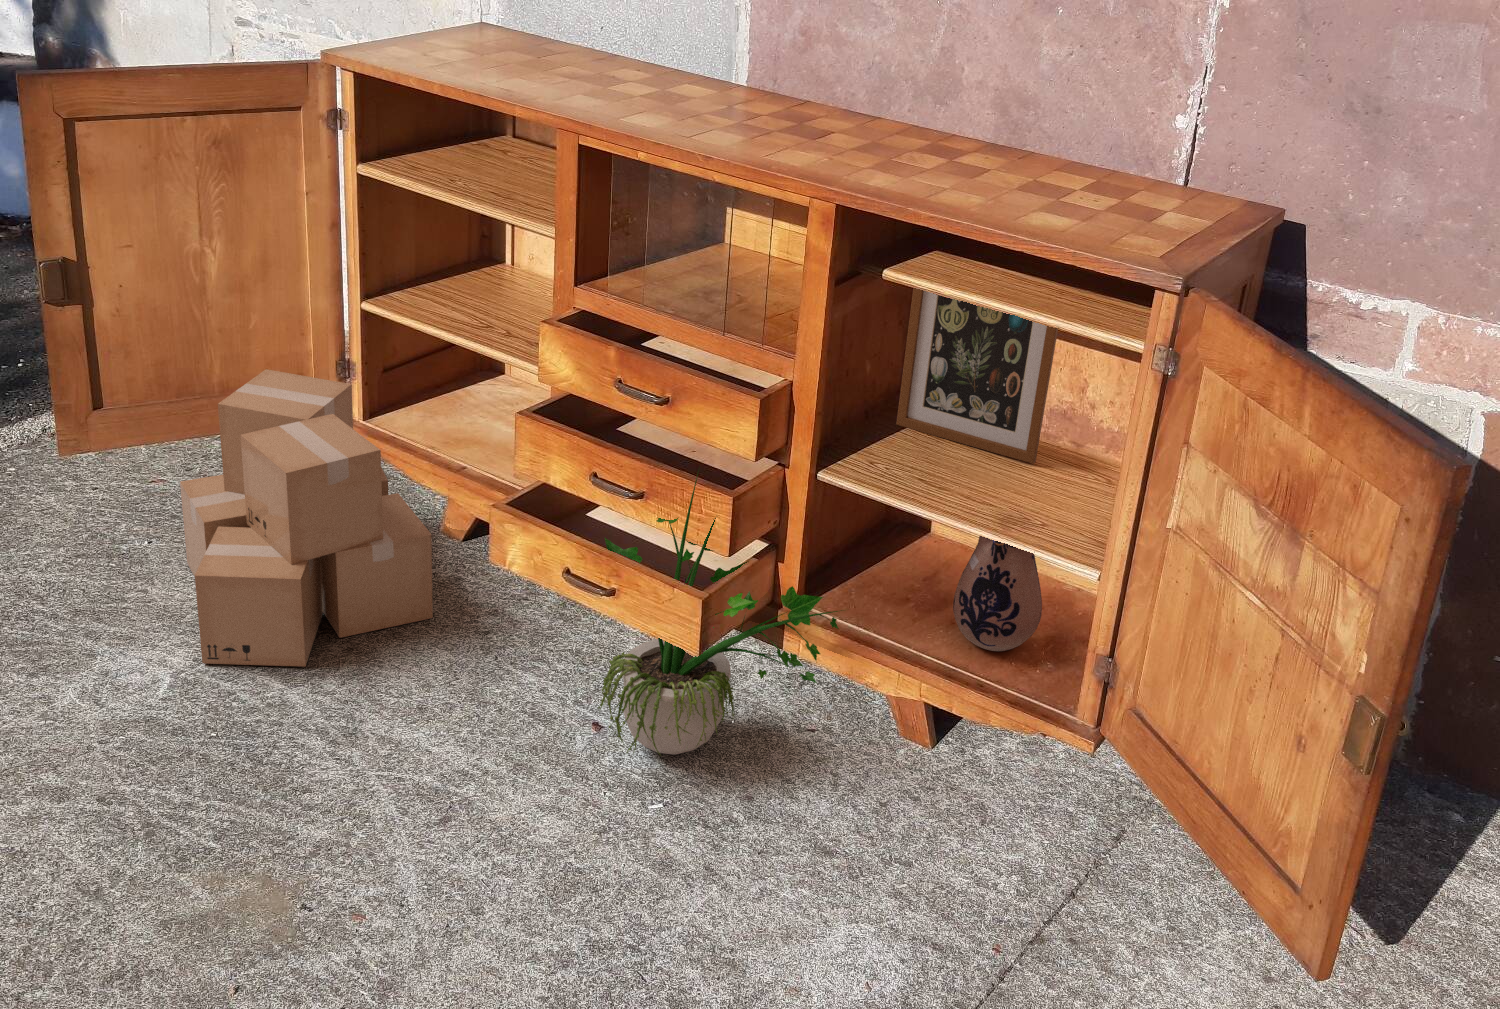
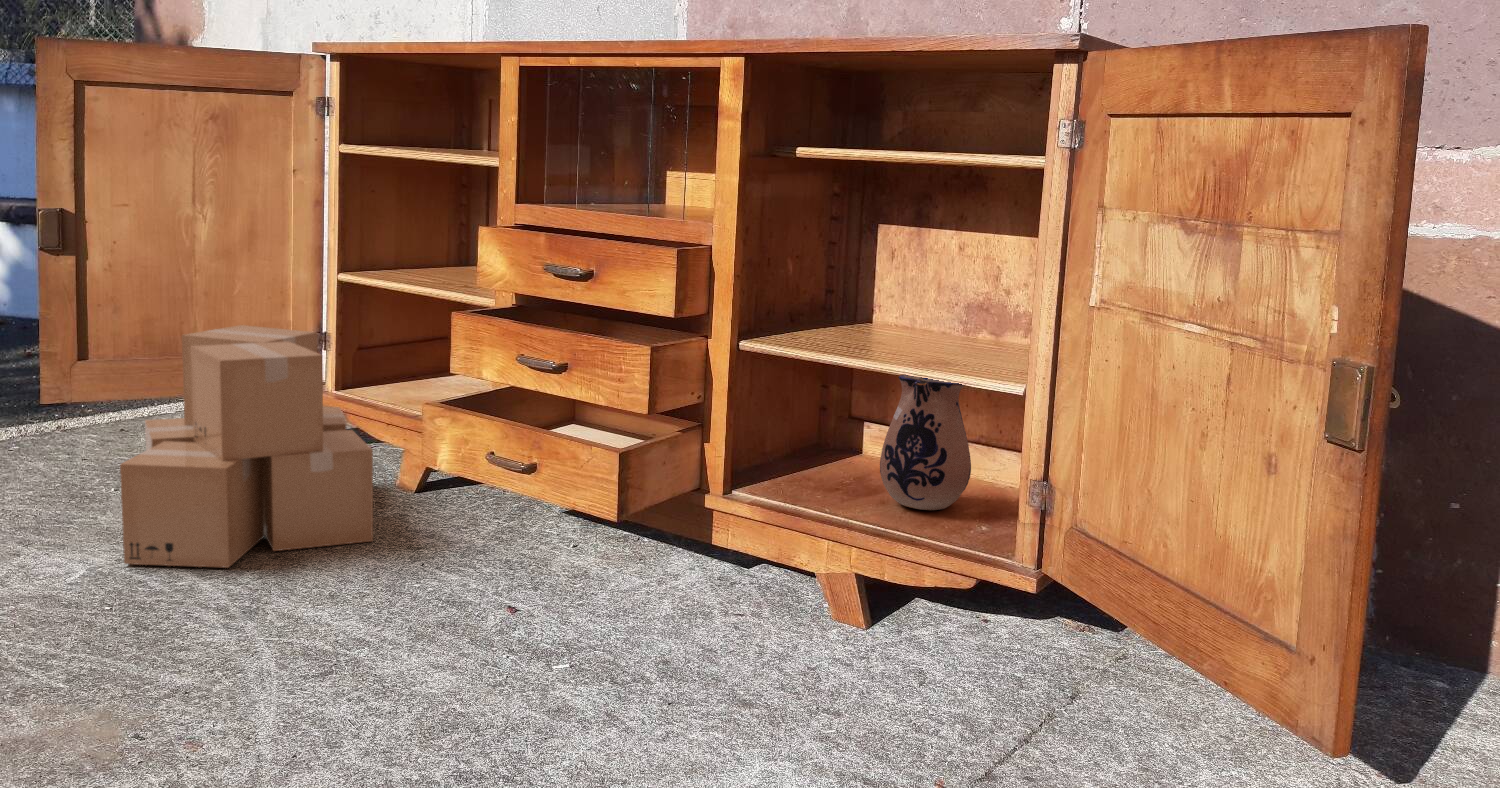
picture frame: present [896,288,1058,464] -> none [822,151,973,342]
potted plant: present [598,474,842,756] -> none [512,312,763,628]

